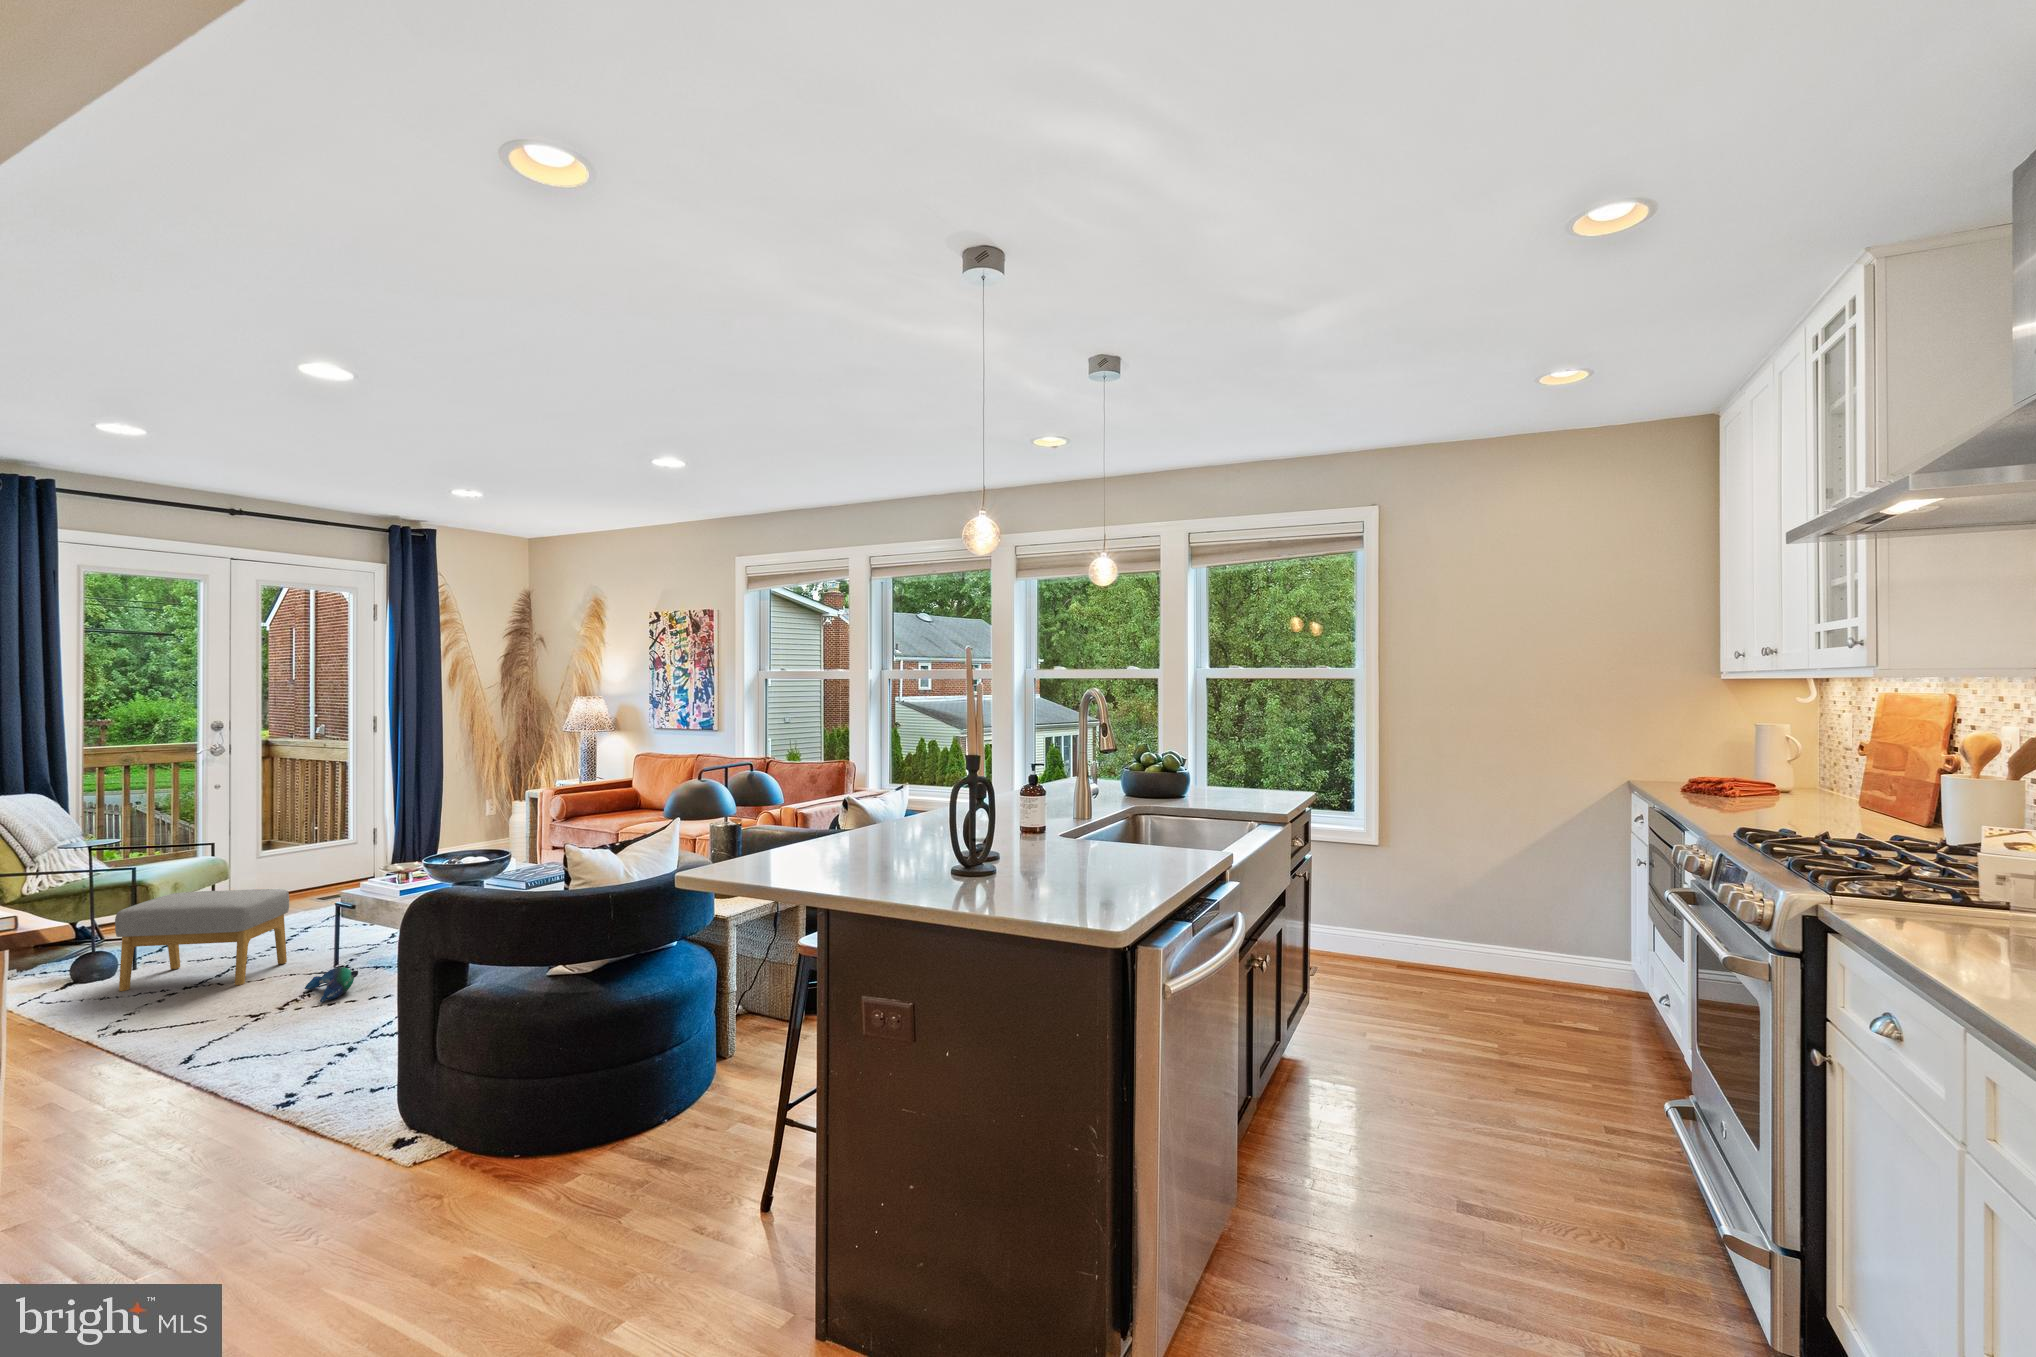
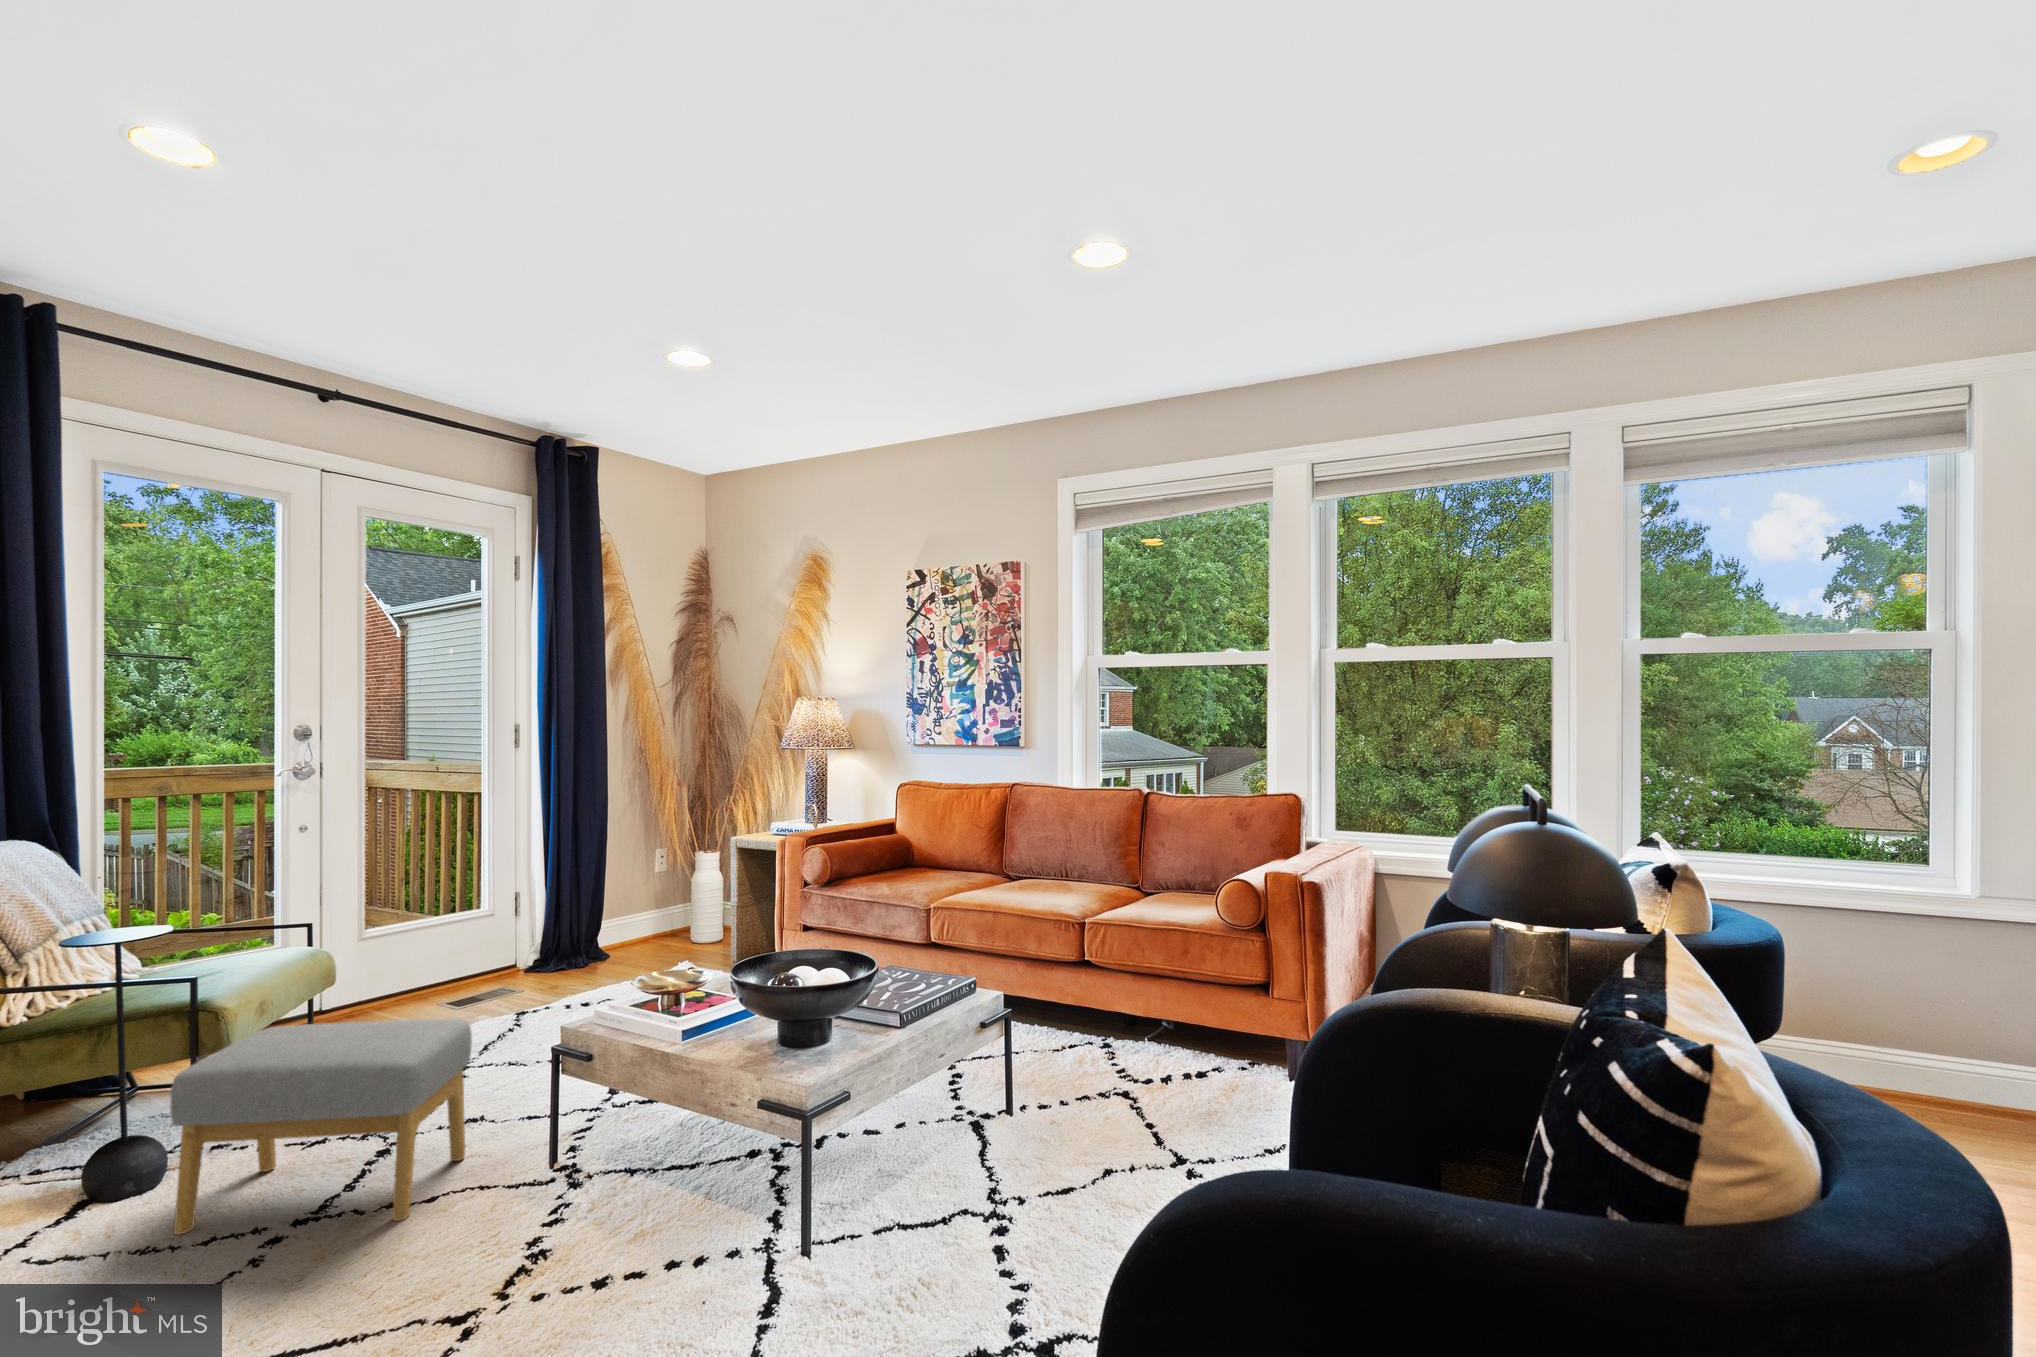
plush toy: present [305,967,358,1002] -> none [536,1192,642,1282]

